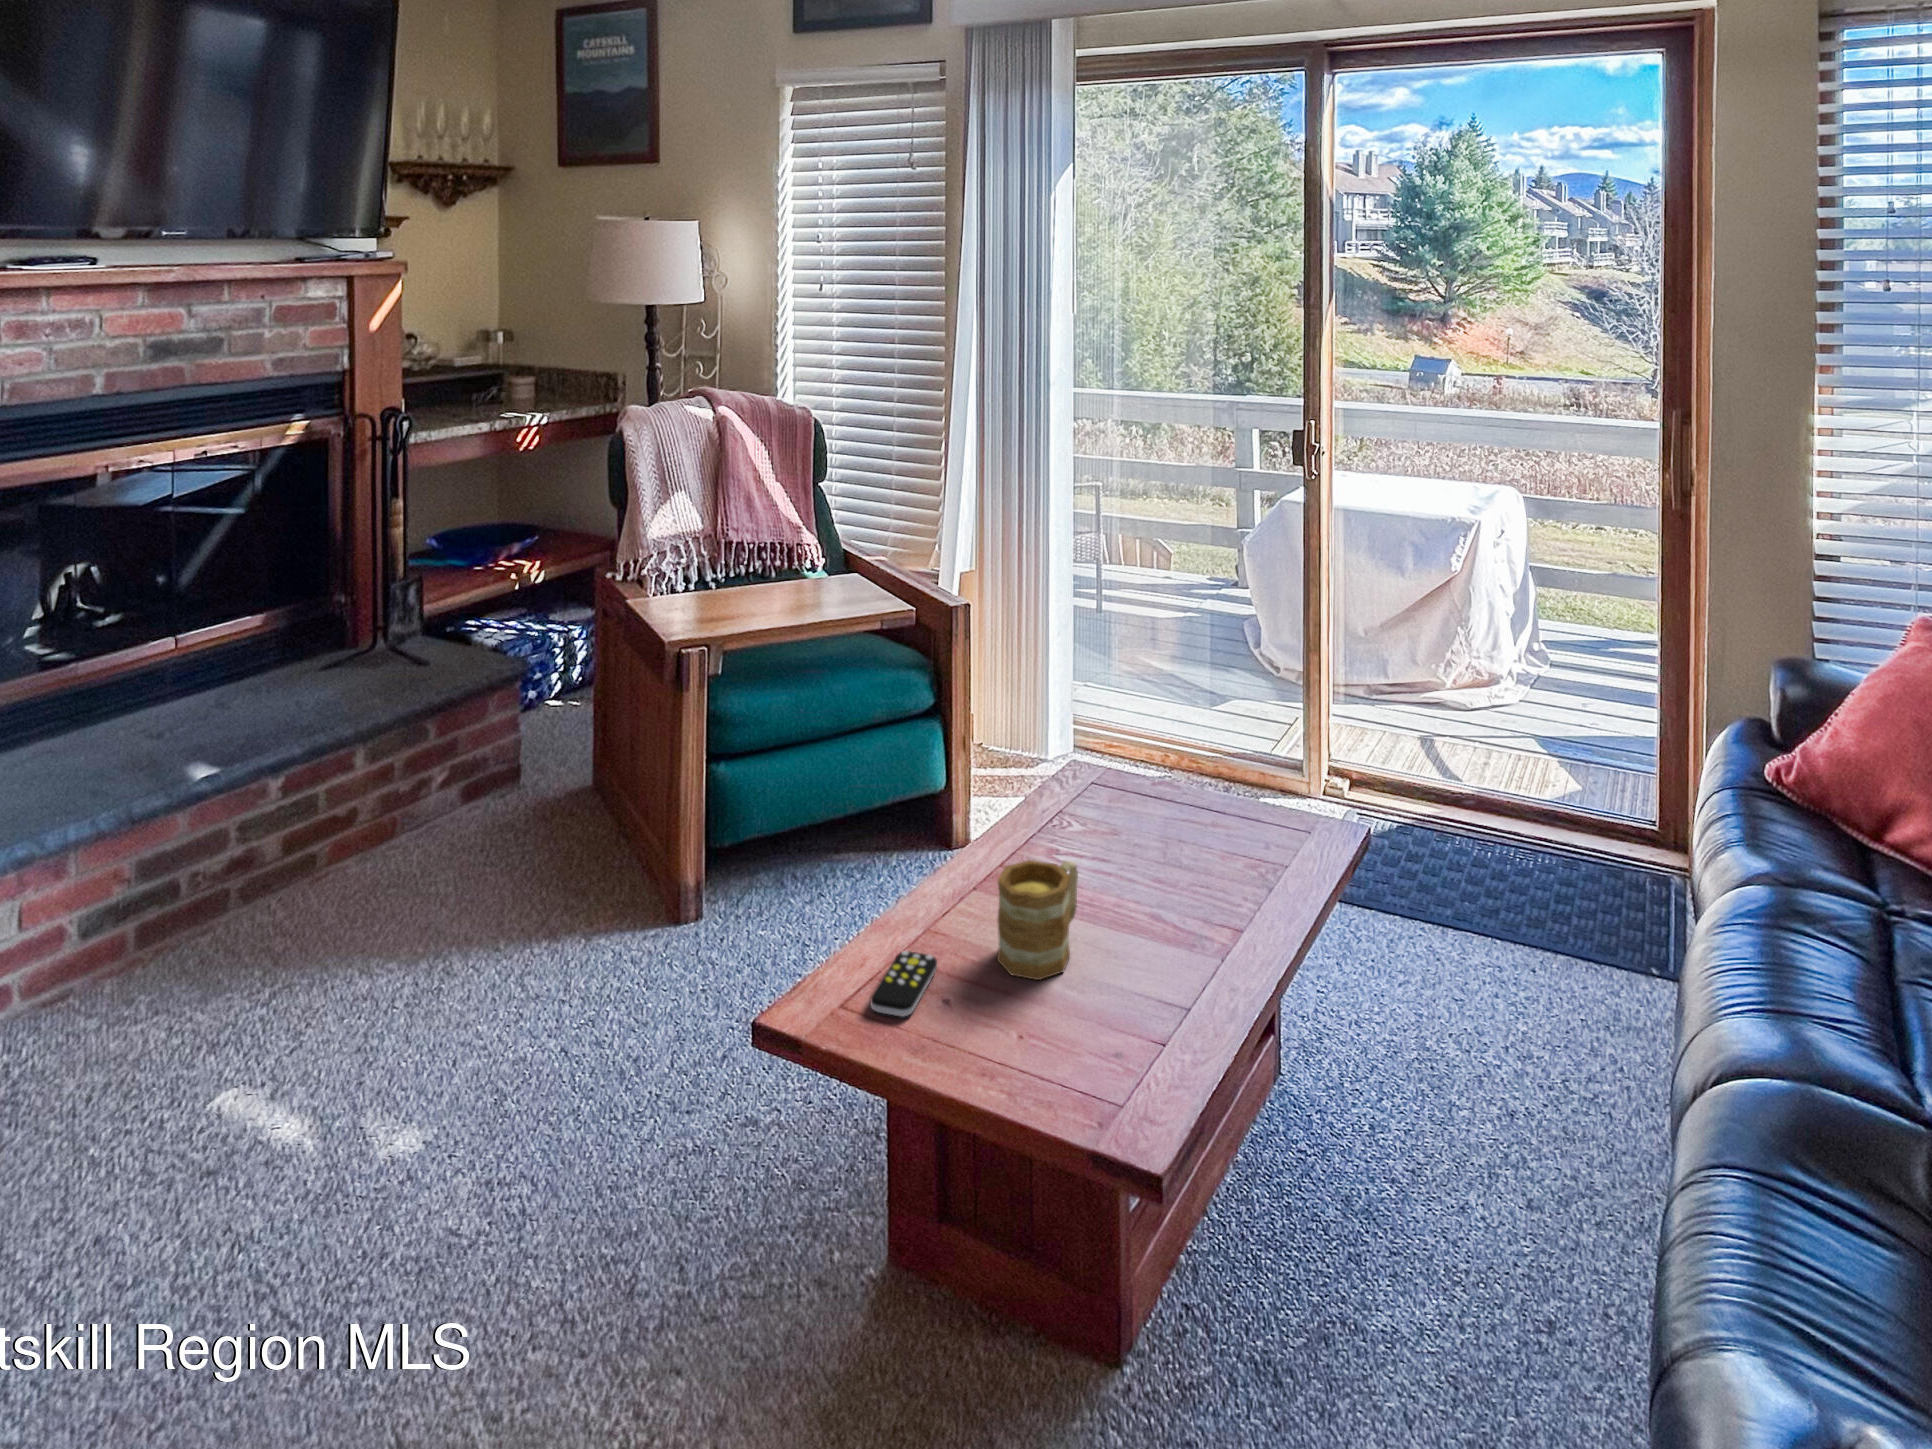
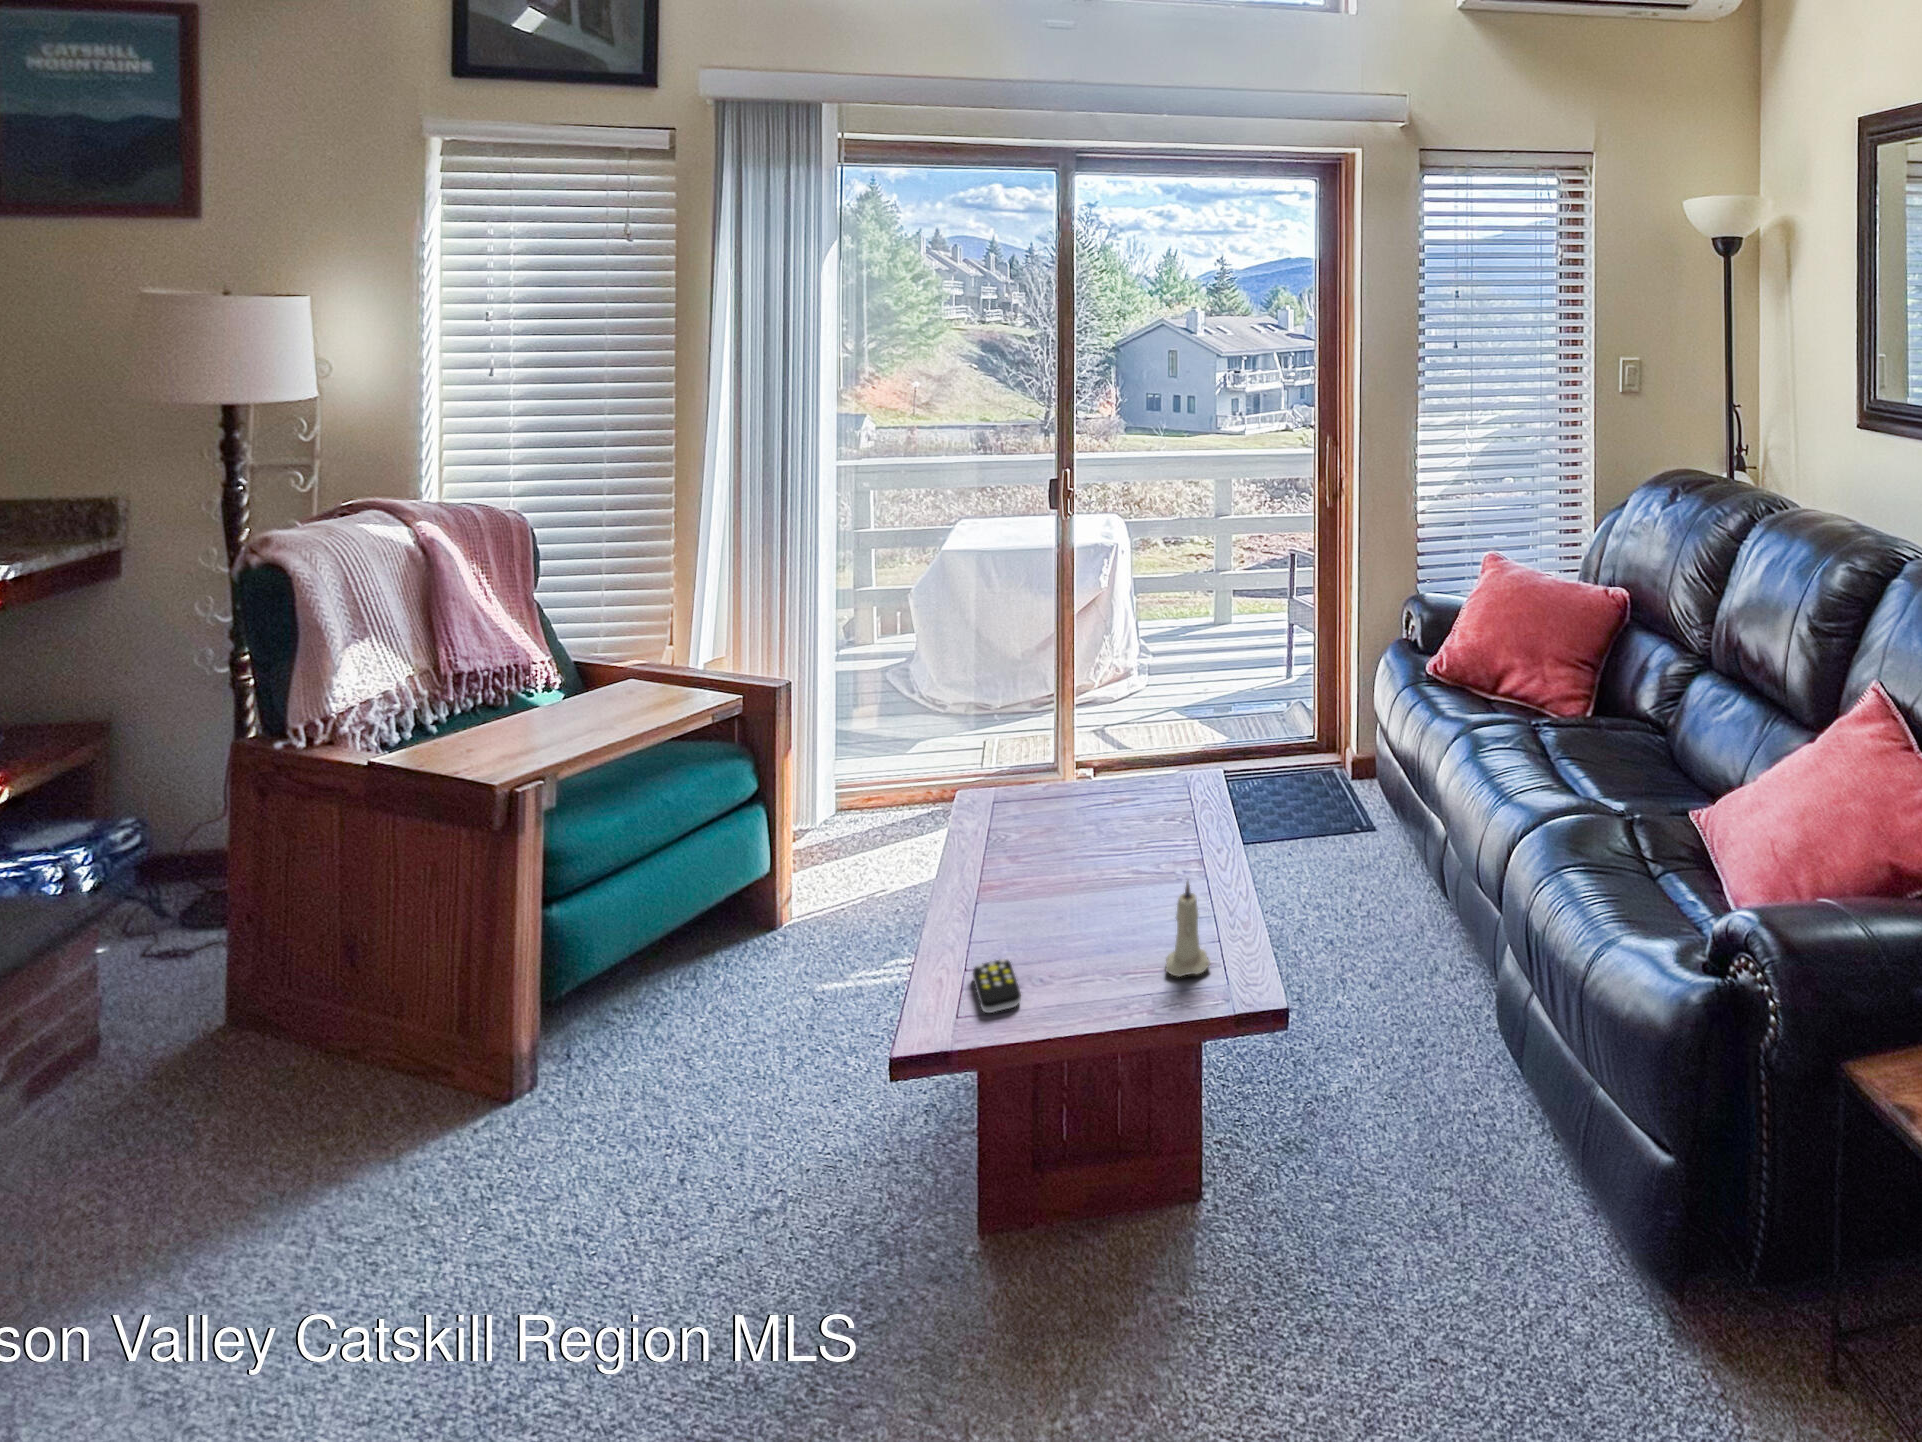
mug: present [997,860,1078,980] -> none [1045,849,1107,950]
candle: none [1079,943,1142,1076] -> present [1166,882,1210,977]

